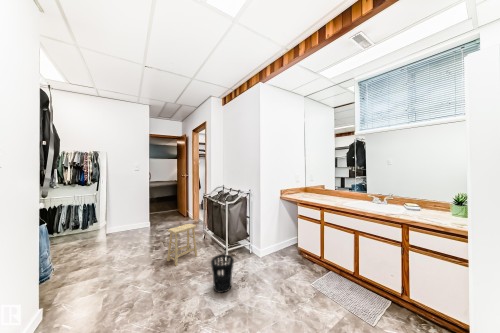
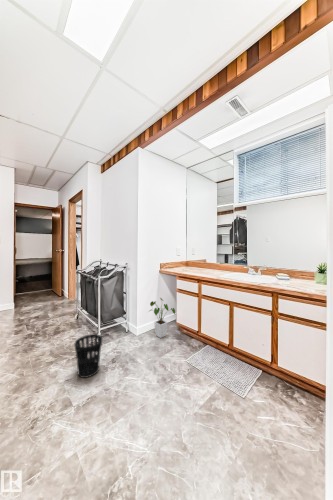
house plant: none [270,222,297,262] -> present [150,298,175,338]
footstool: present [167,224,197,266] -> none [26,302,65,351]

